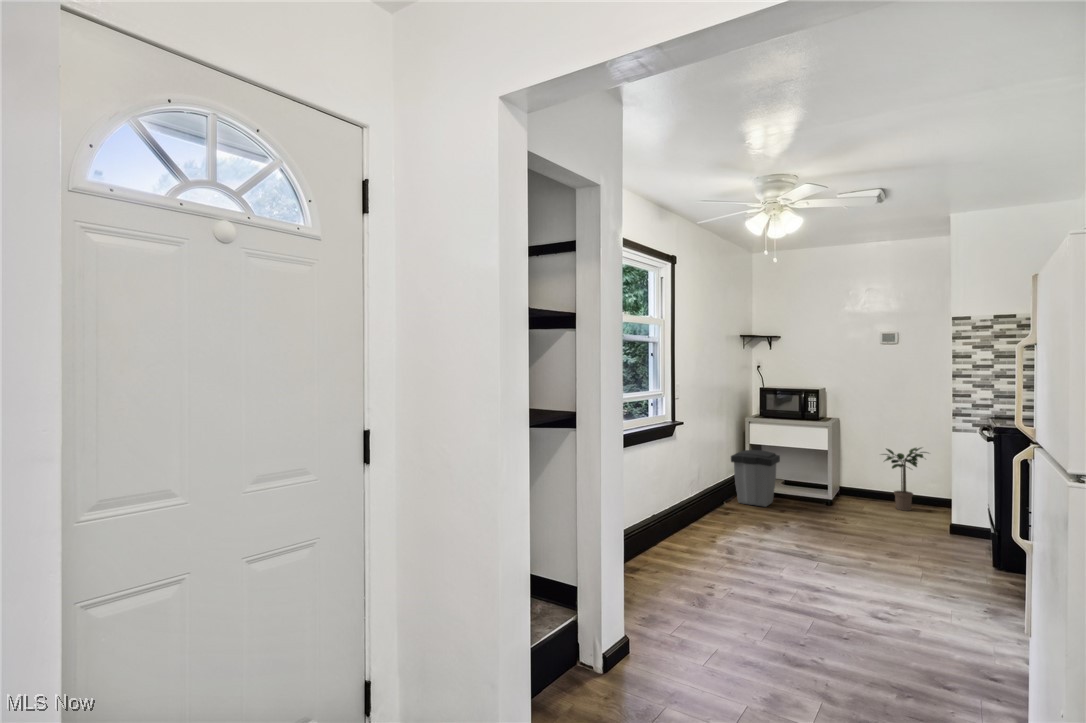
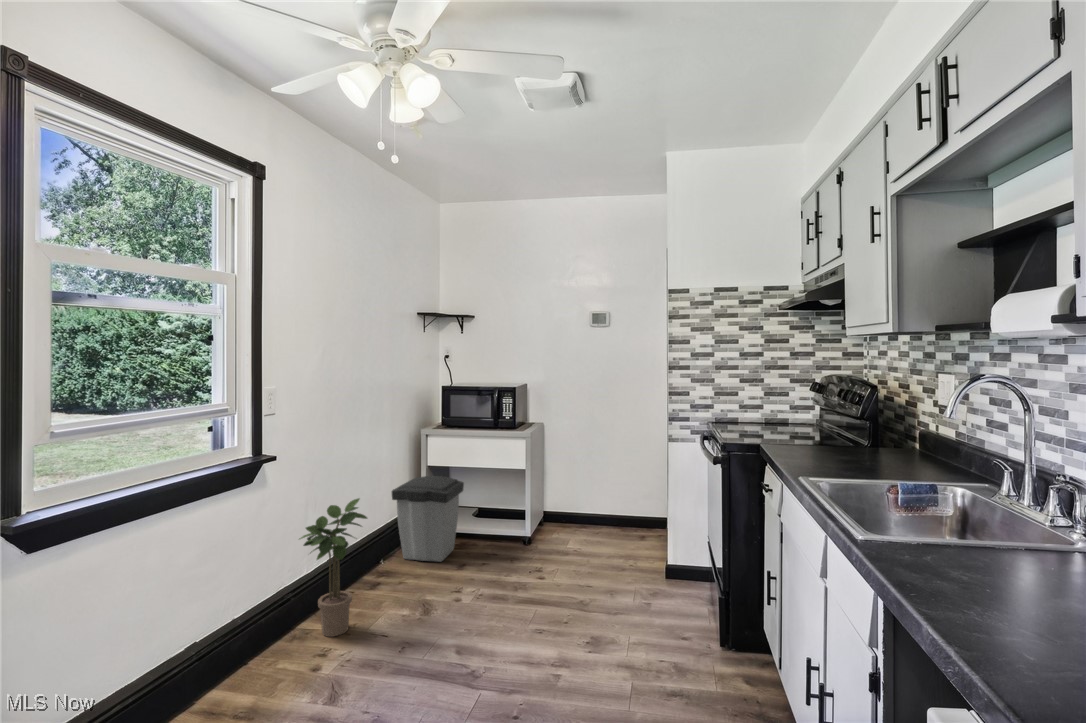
potted plant: present [883,448,927,511] -> present [299,498,367,637]

